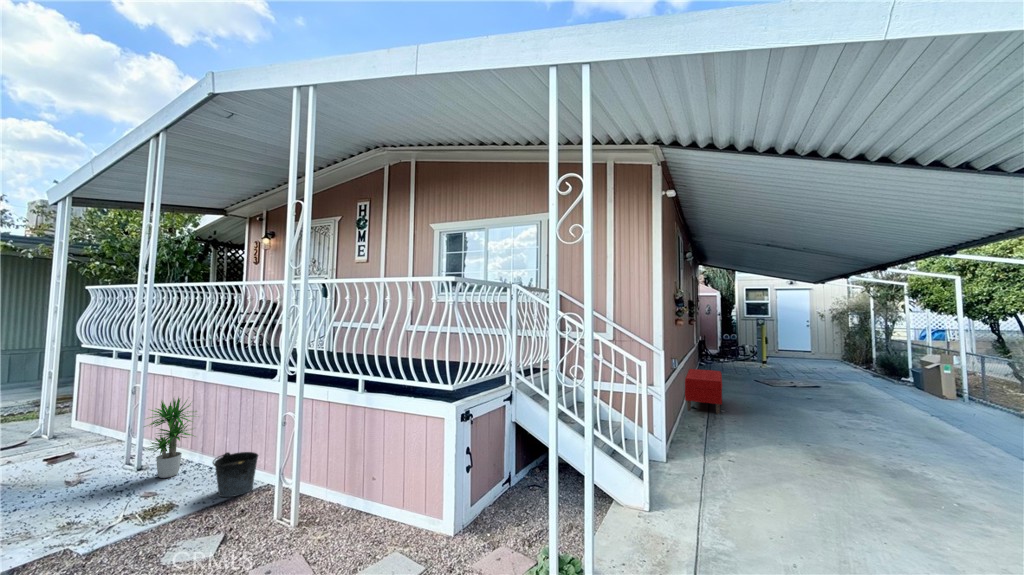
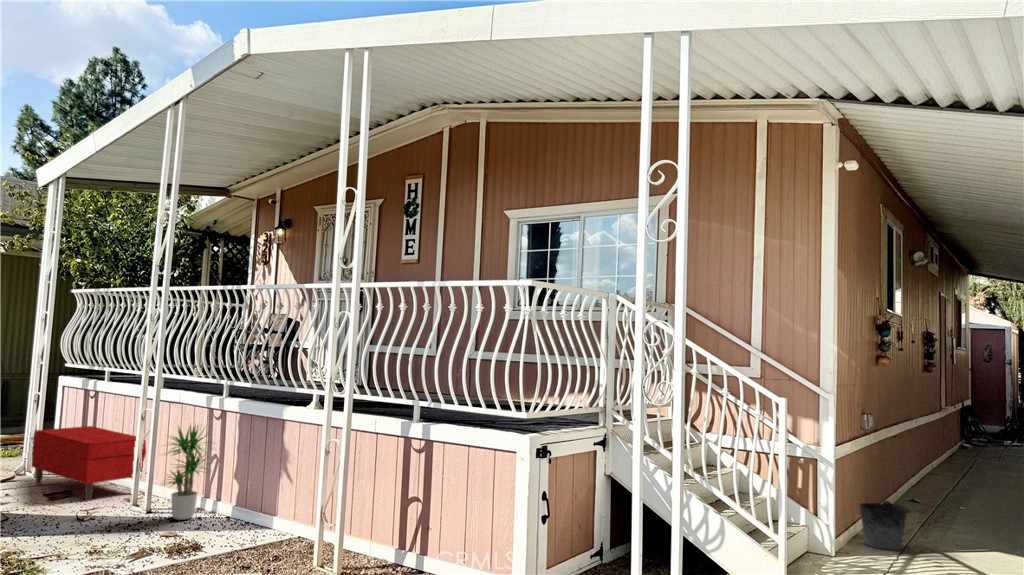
bench: present [685,369,722,414] -> present [32,426,146,501]
bucket: present [213,452,258,497] -> present [860,501,910,550]

